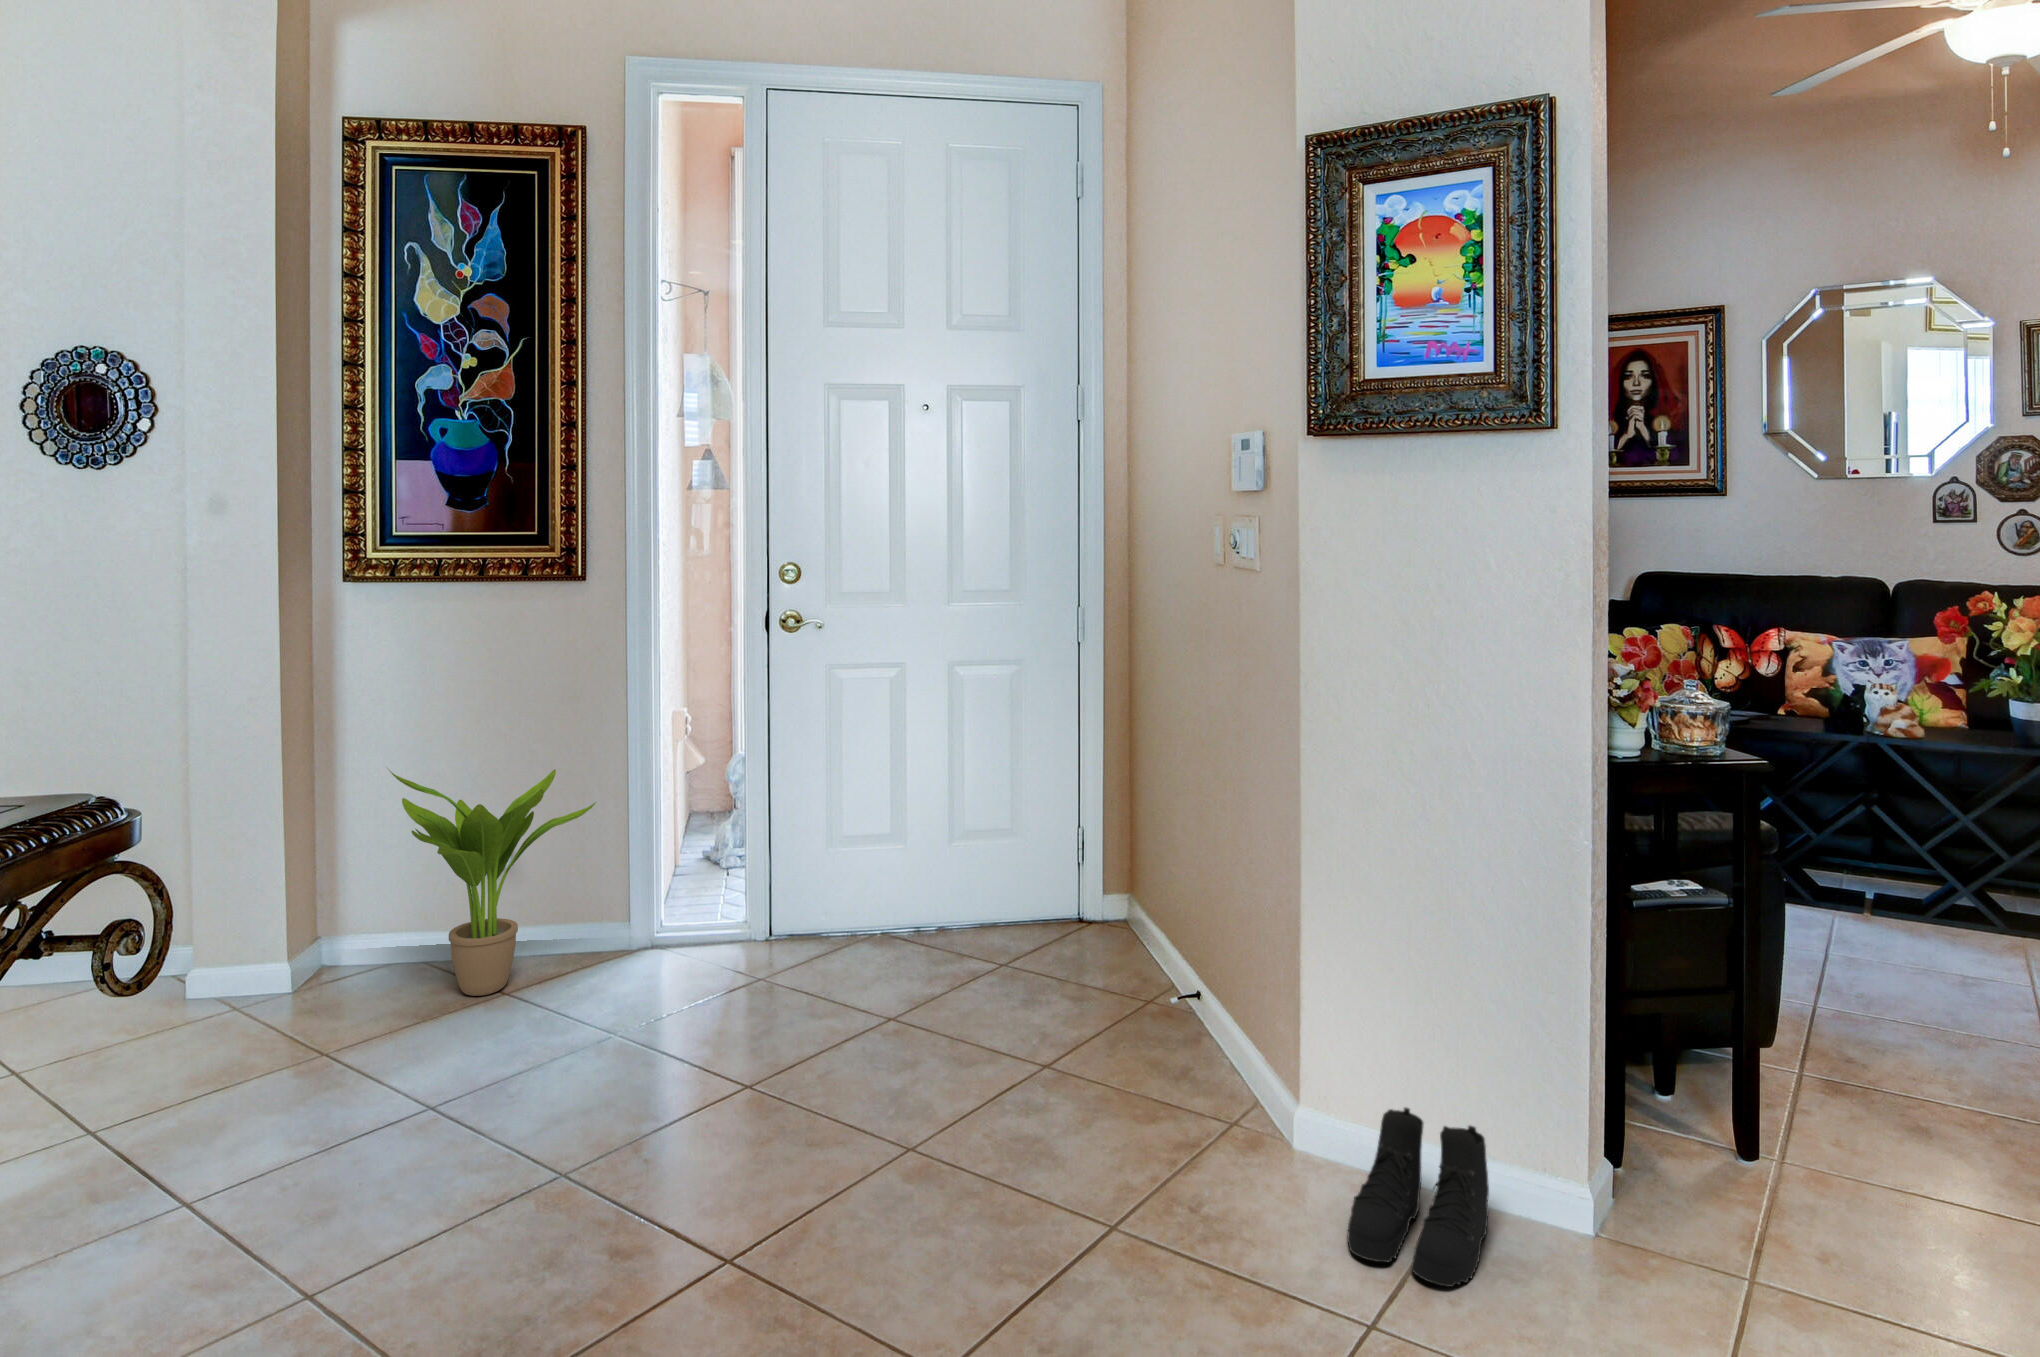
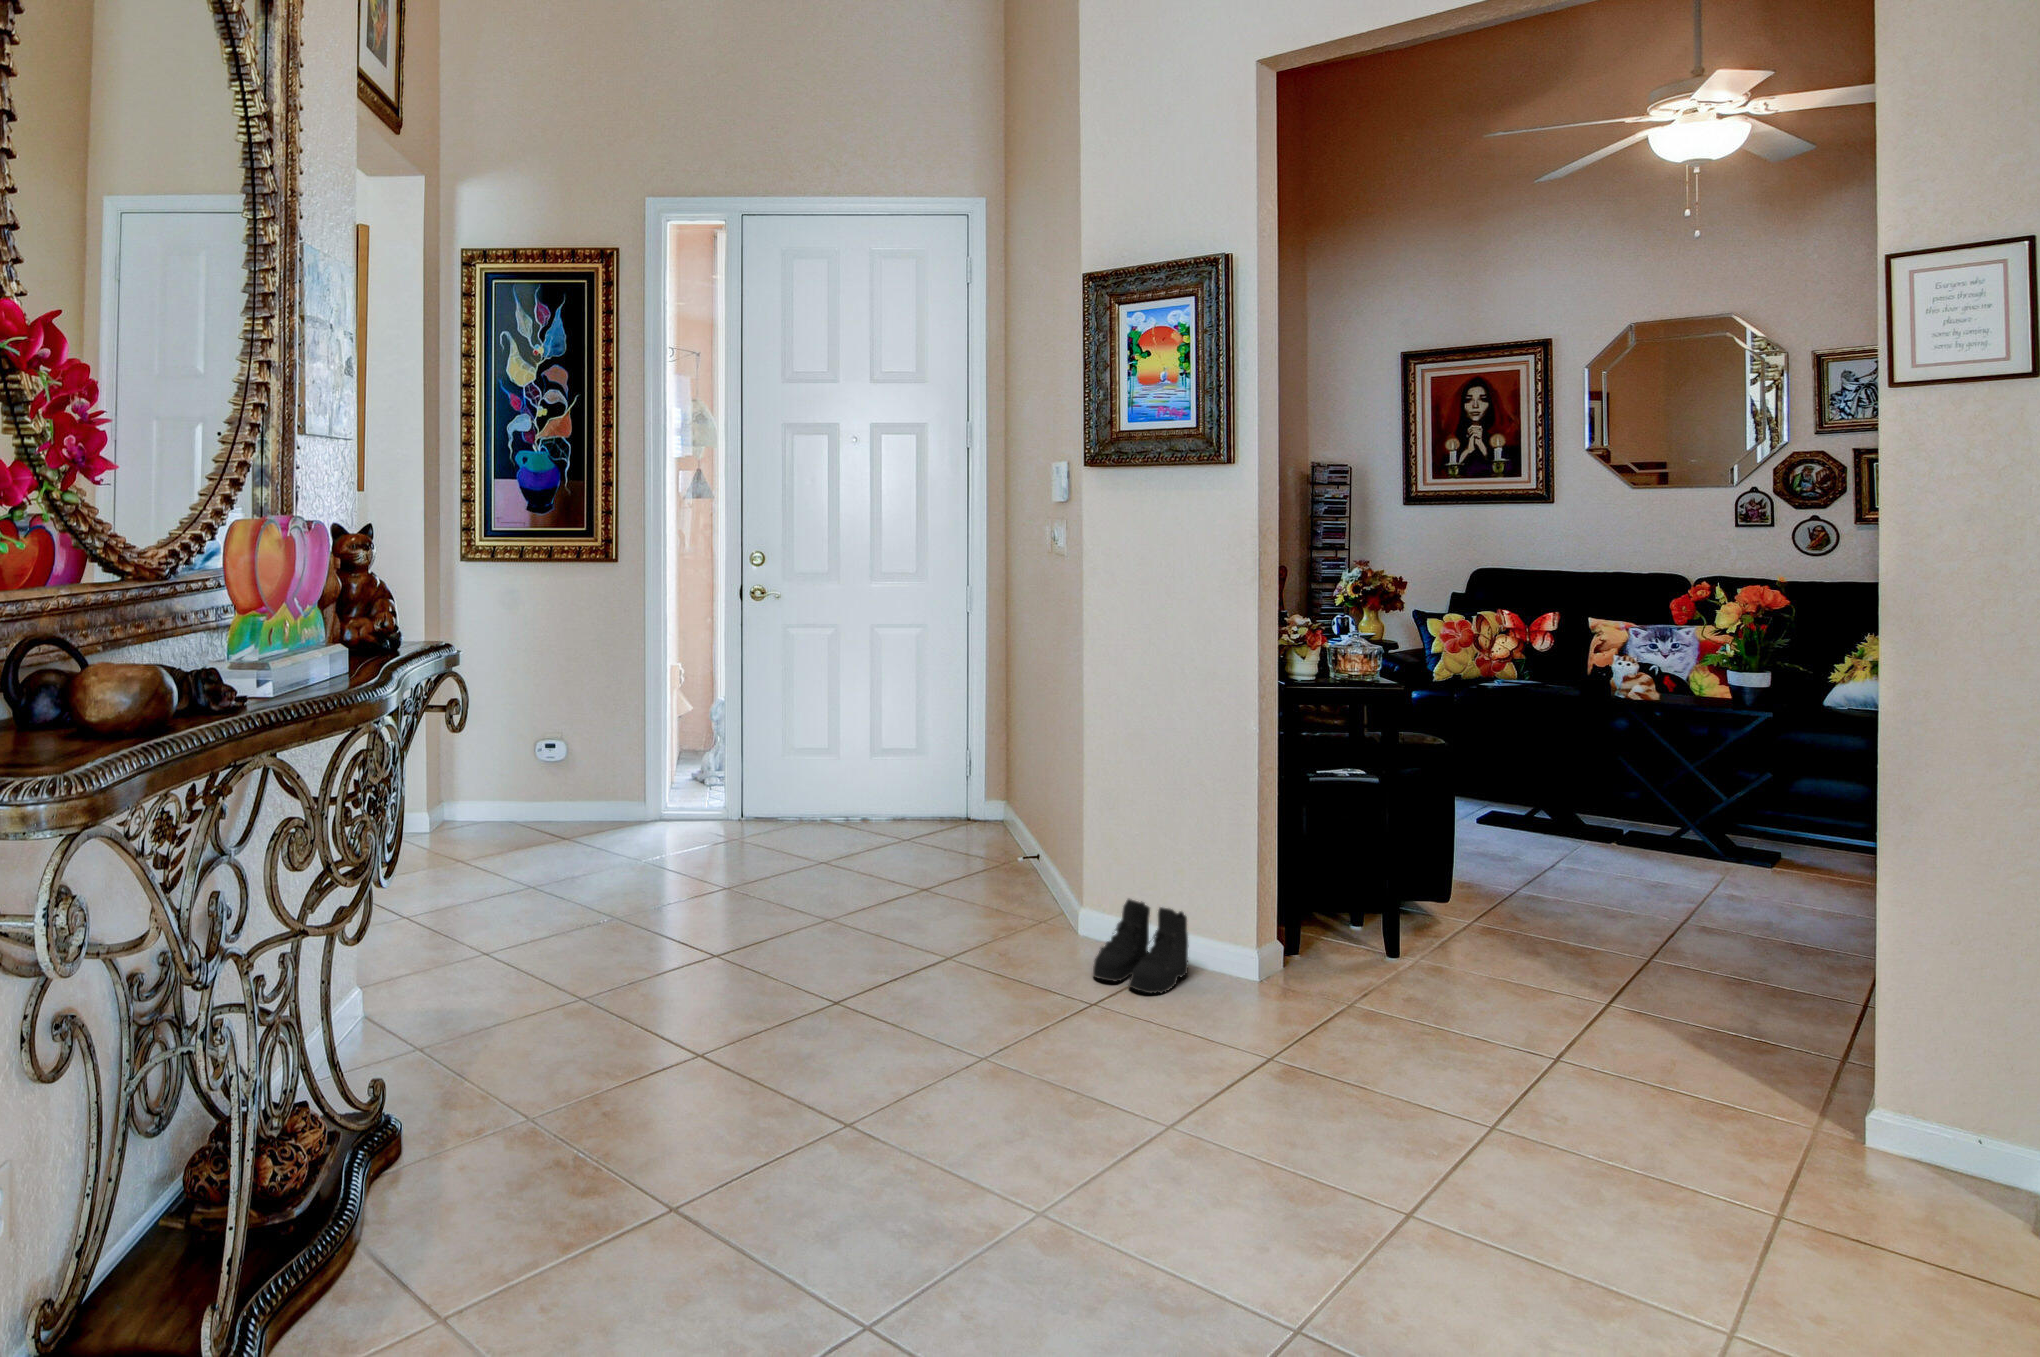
potted plant: present [389,769,596,996] -> none [495,680,625,836]

